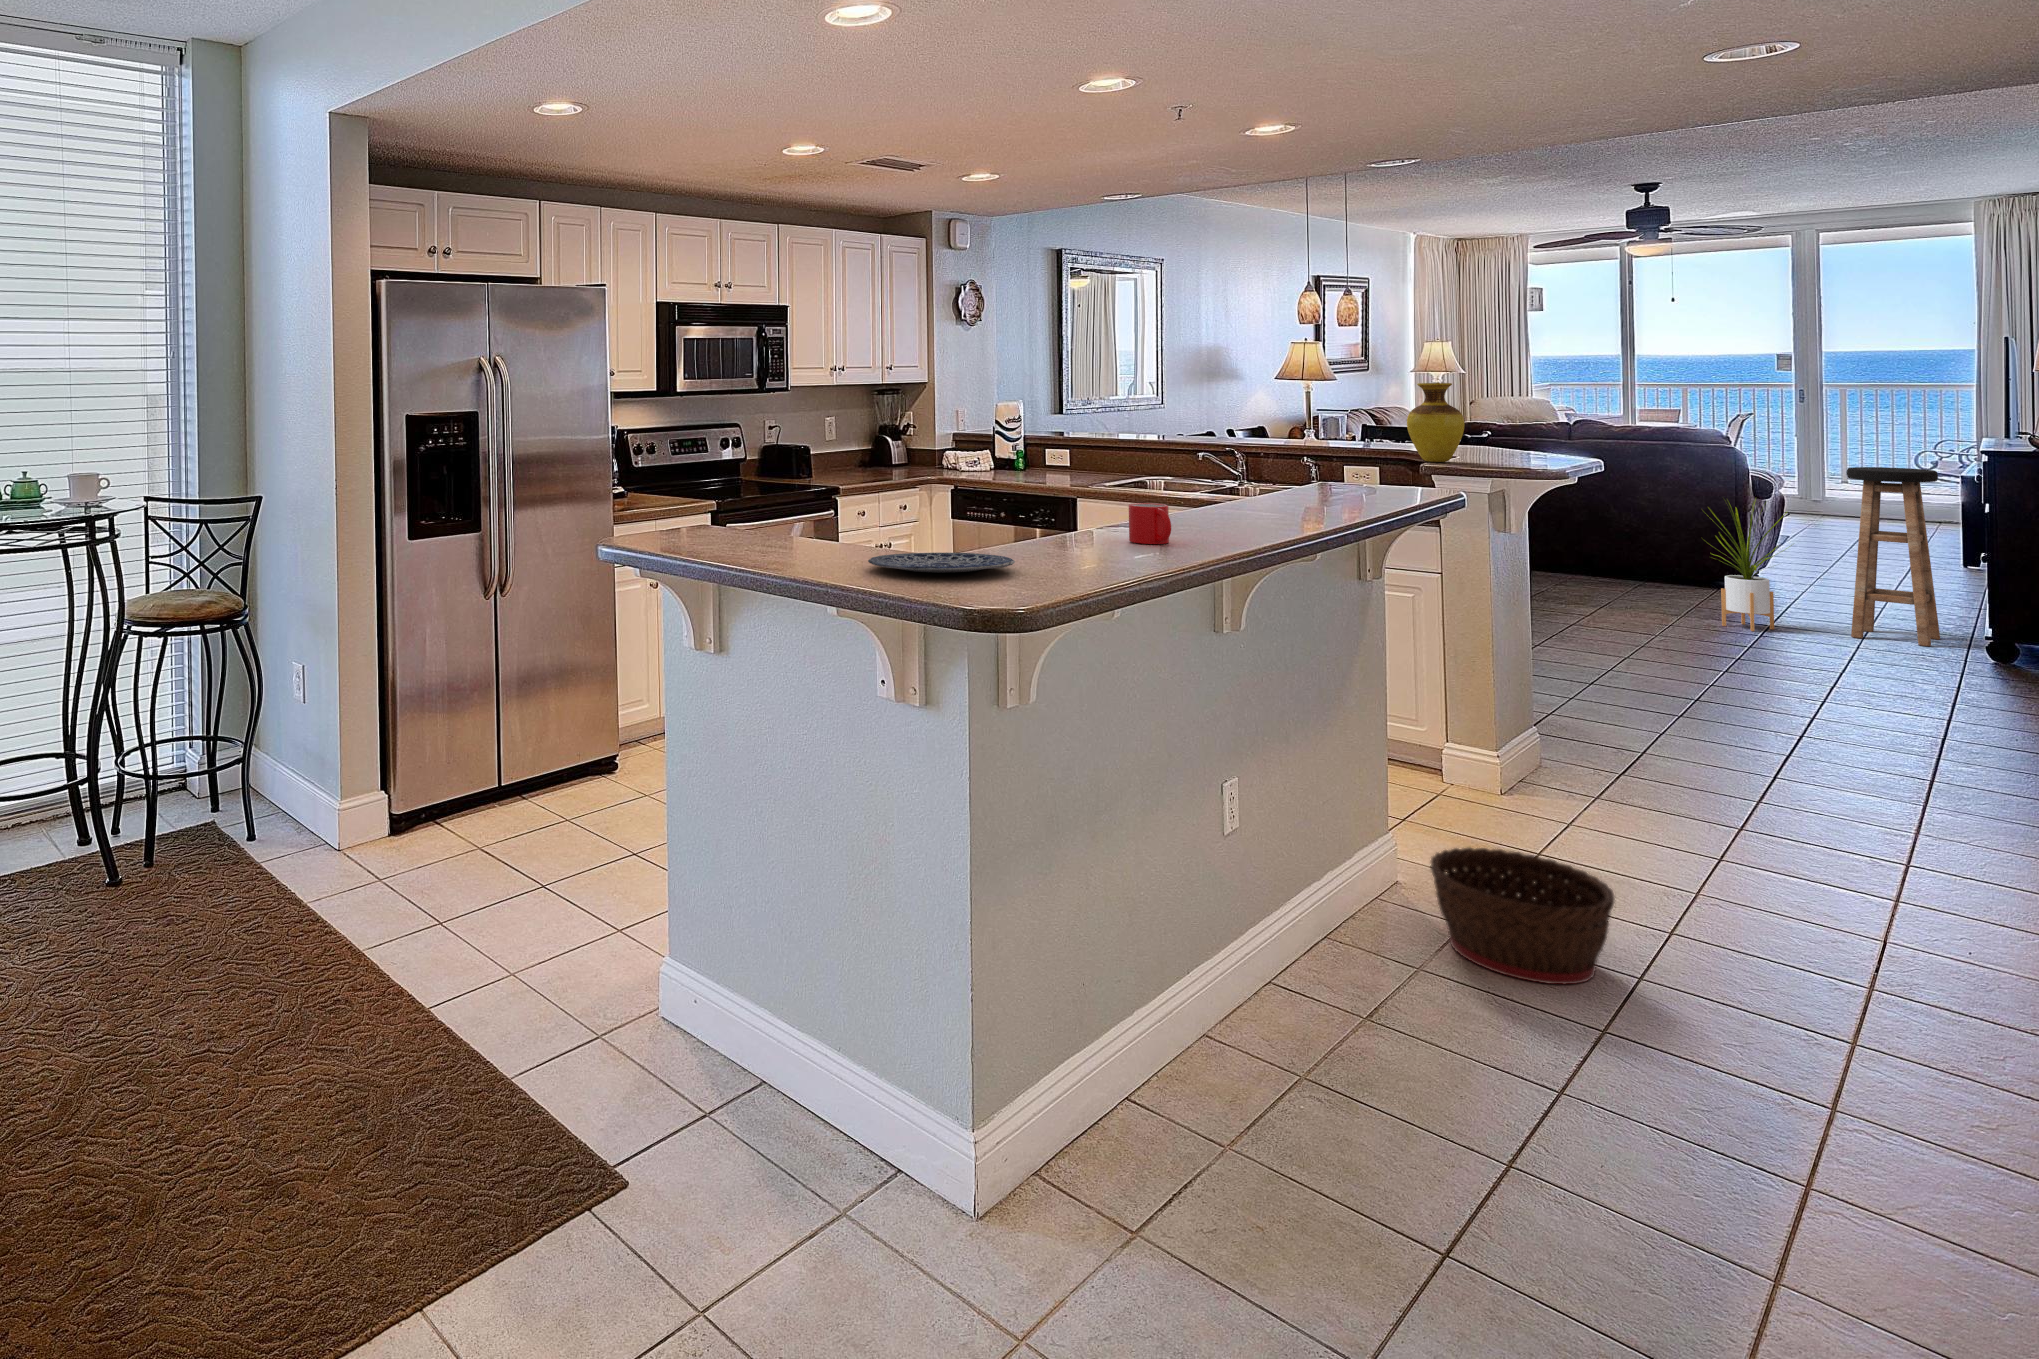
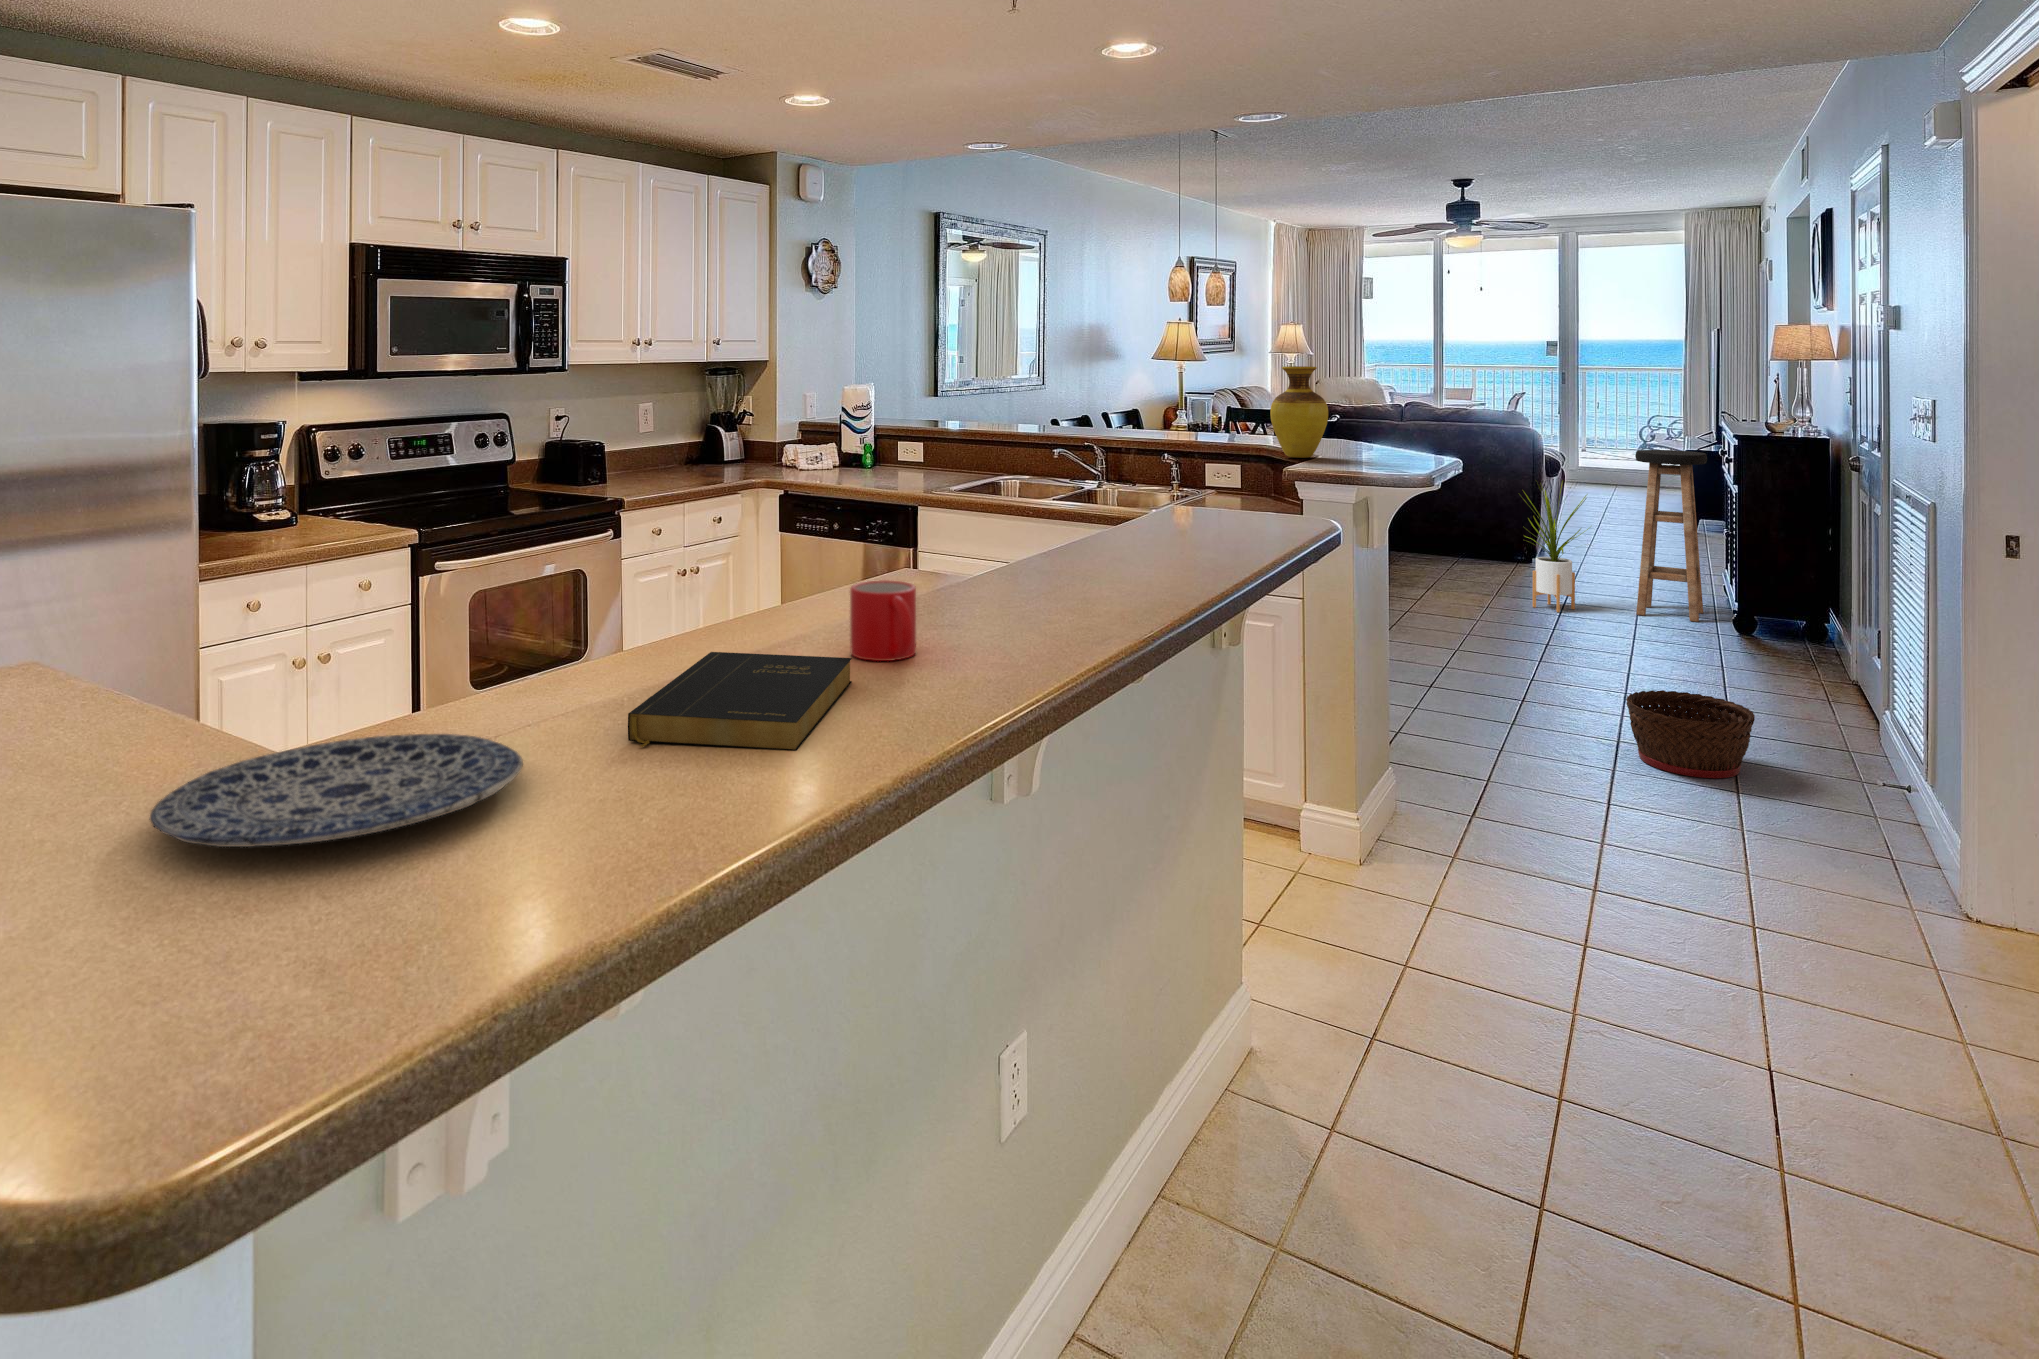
book: none [1043,533,1141,565] -> present [628,652,852,751]
basket: present [1430,848,1615,984] -> present [1626,690,1755,778]

